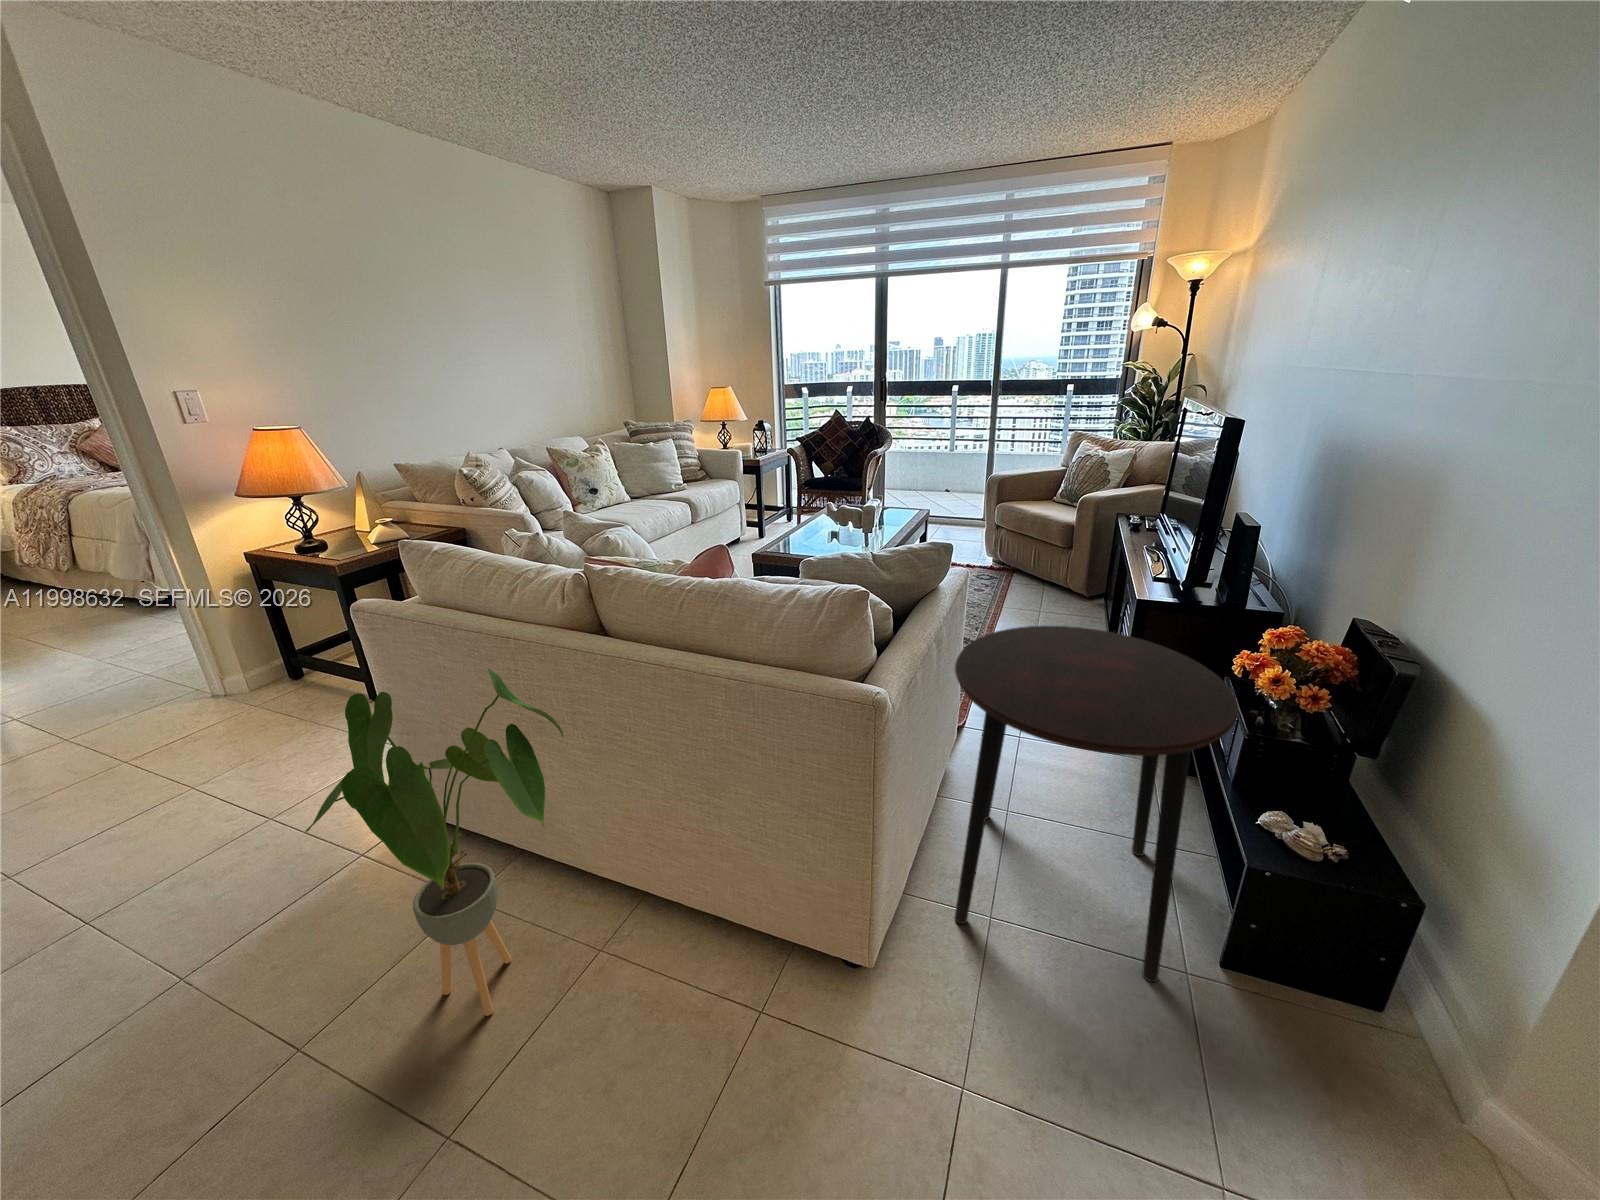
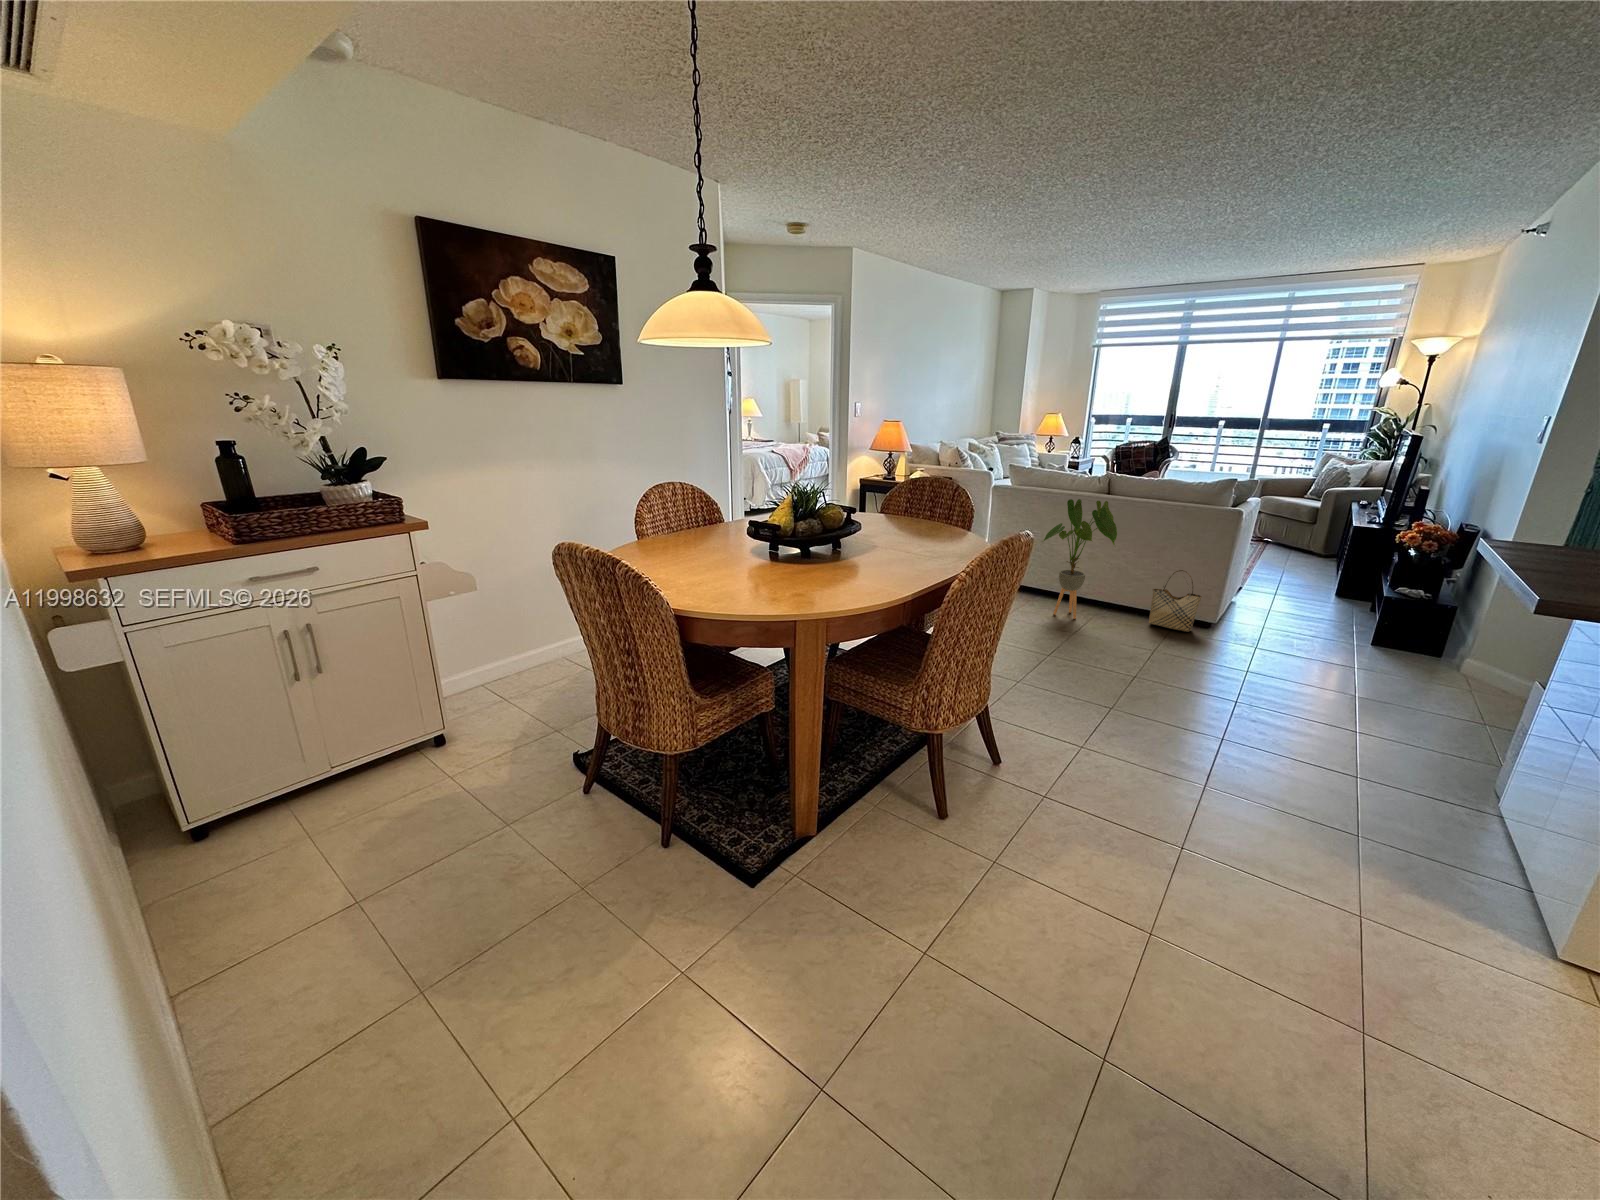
side table: present [955,626,1238,982] -> none [1251,519,1386,641]
woven basket: none [678,853,801,1045] -> present [1149,570,1202,632]

